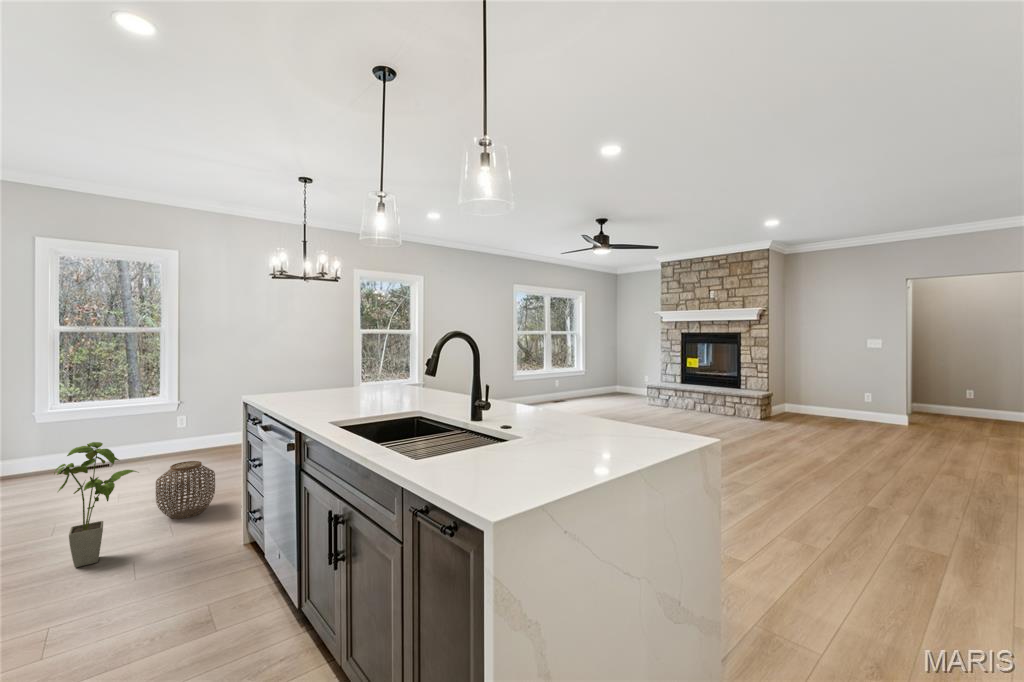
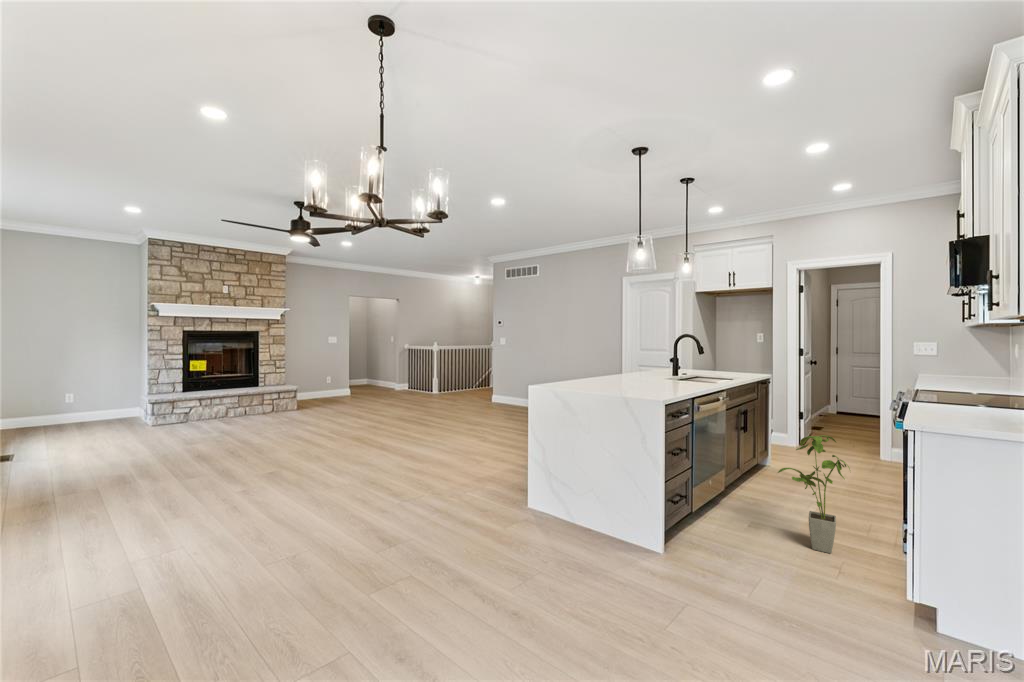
woven basket: present [156,461,215,519] -> none [689,489,753,562]

